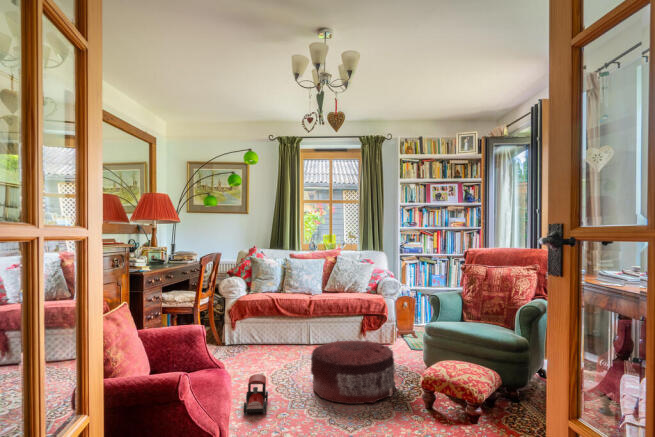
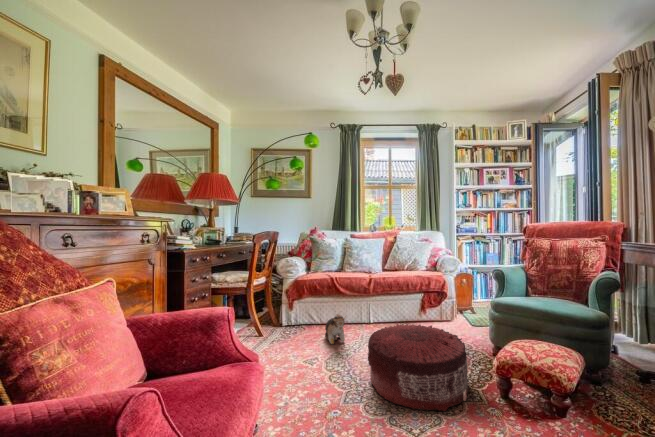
plush toy: none [264,336,288,367] -> present [325,314,345,344]
toy train: present [244,374,268,414] -> none [288,363,319,415]

